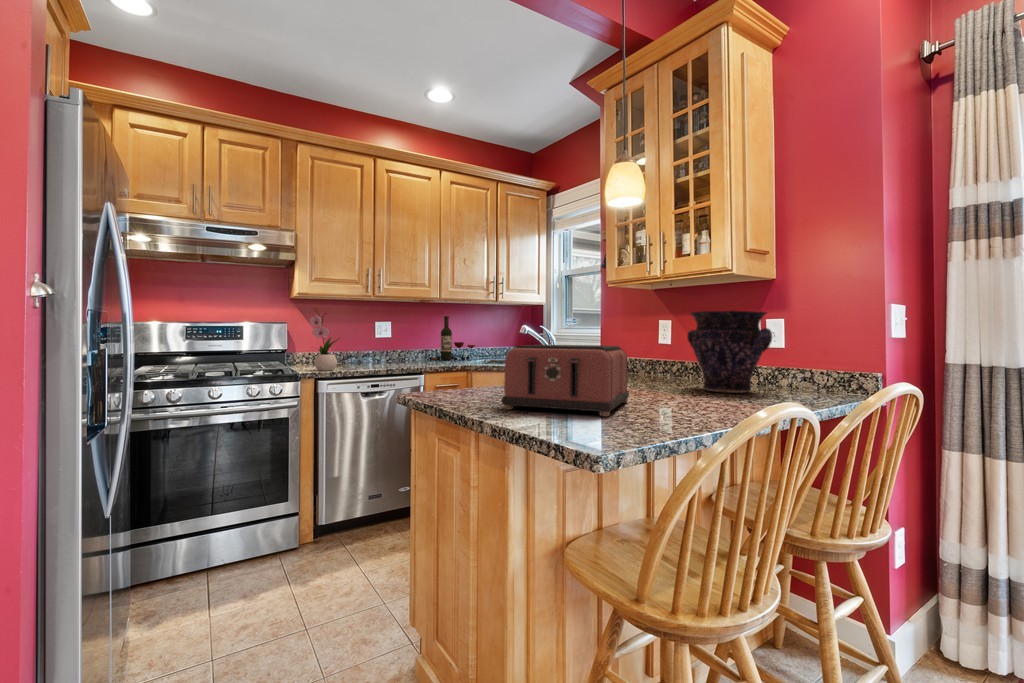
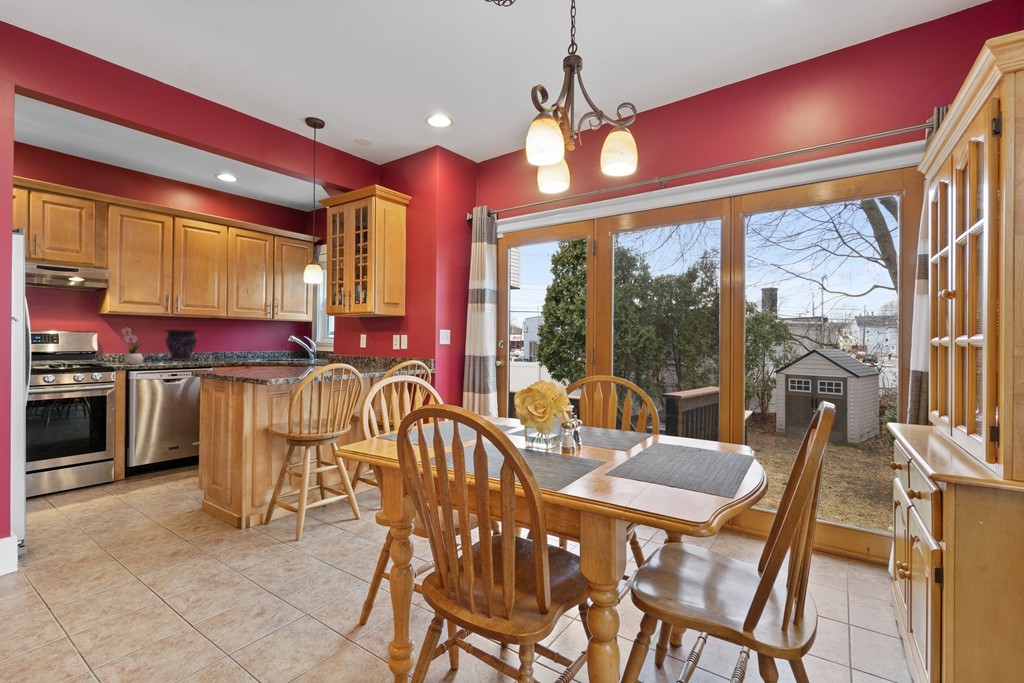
vase: present [687,310,772,393] -> present [166,330,197,360]
wine bottle: present [429,316,475,360] -> none [219,327,258,359]
toaster: present [501,345,629,416] -> none [244,347,313,376]

